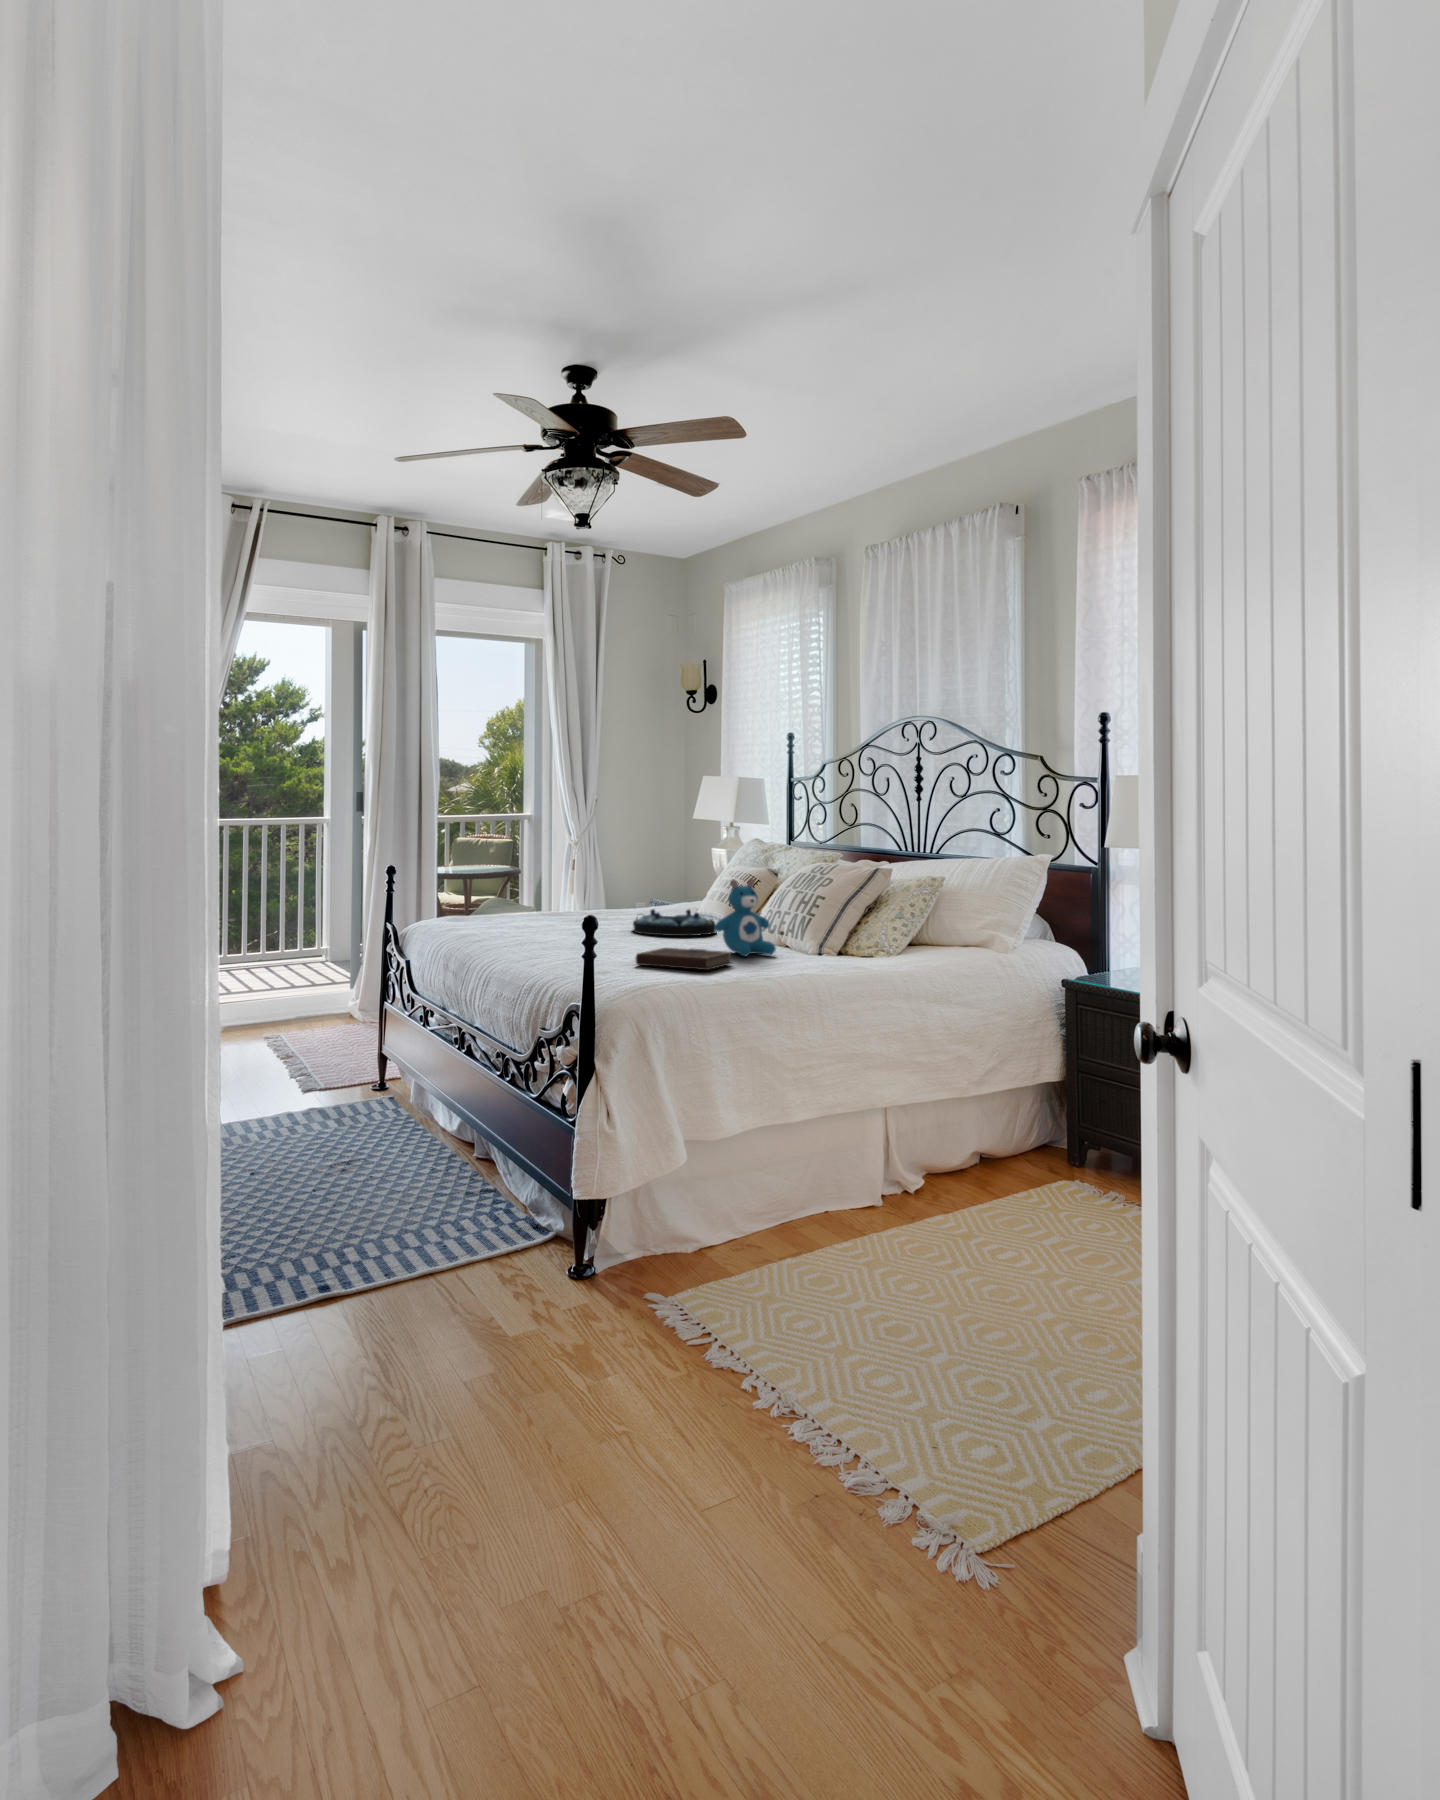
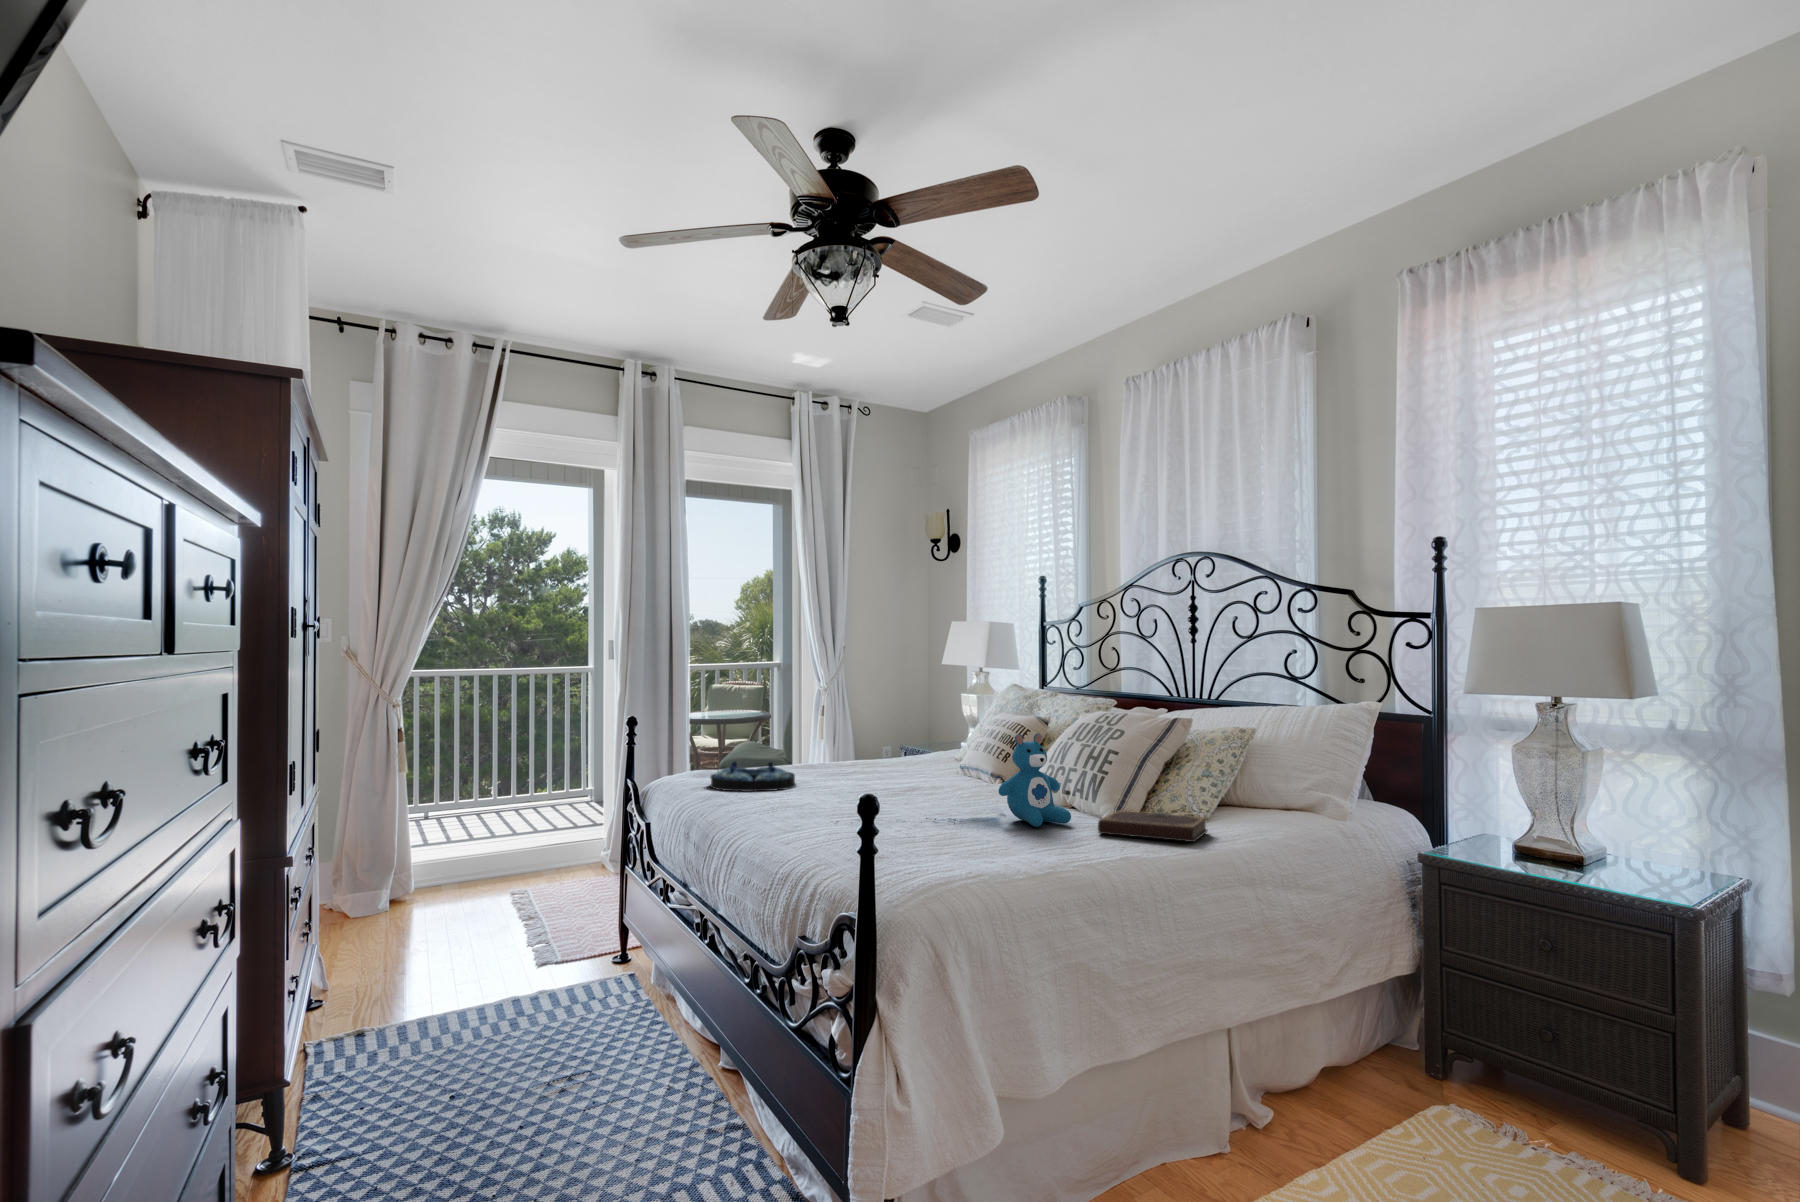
serving tray: present [633,909,717,936] -> present [710,761,796,791]
notebook: present [635,948,732,970] -> present [1098,811,1207,842]

